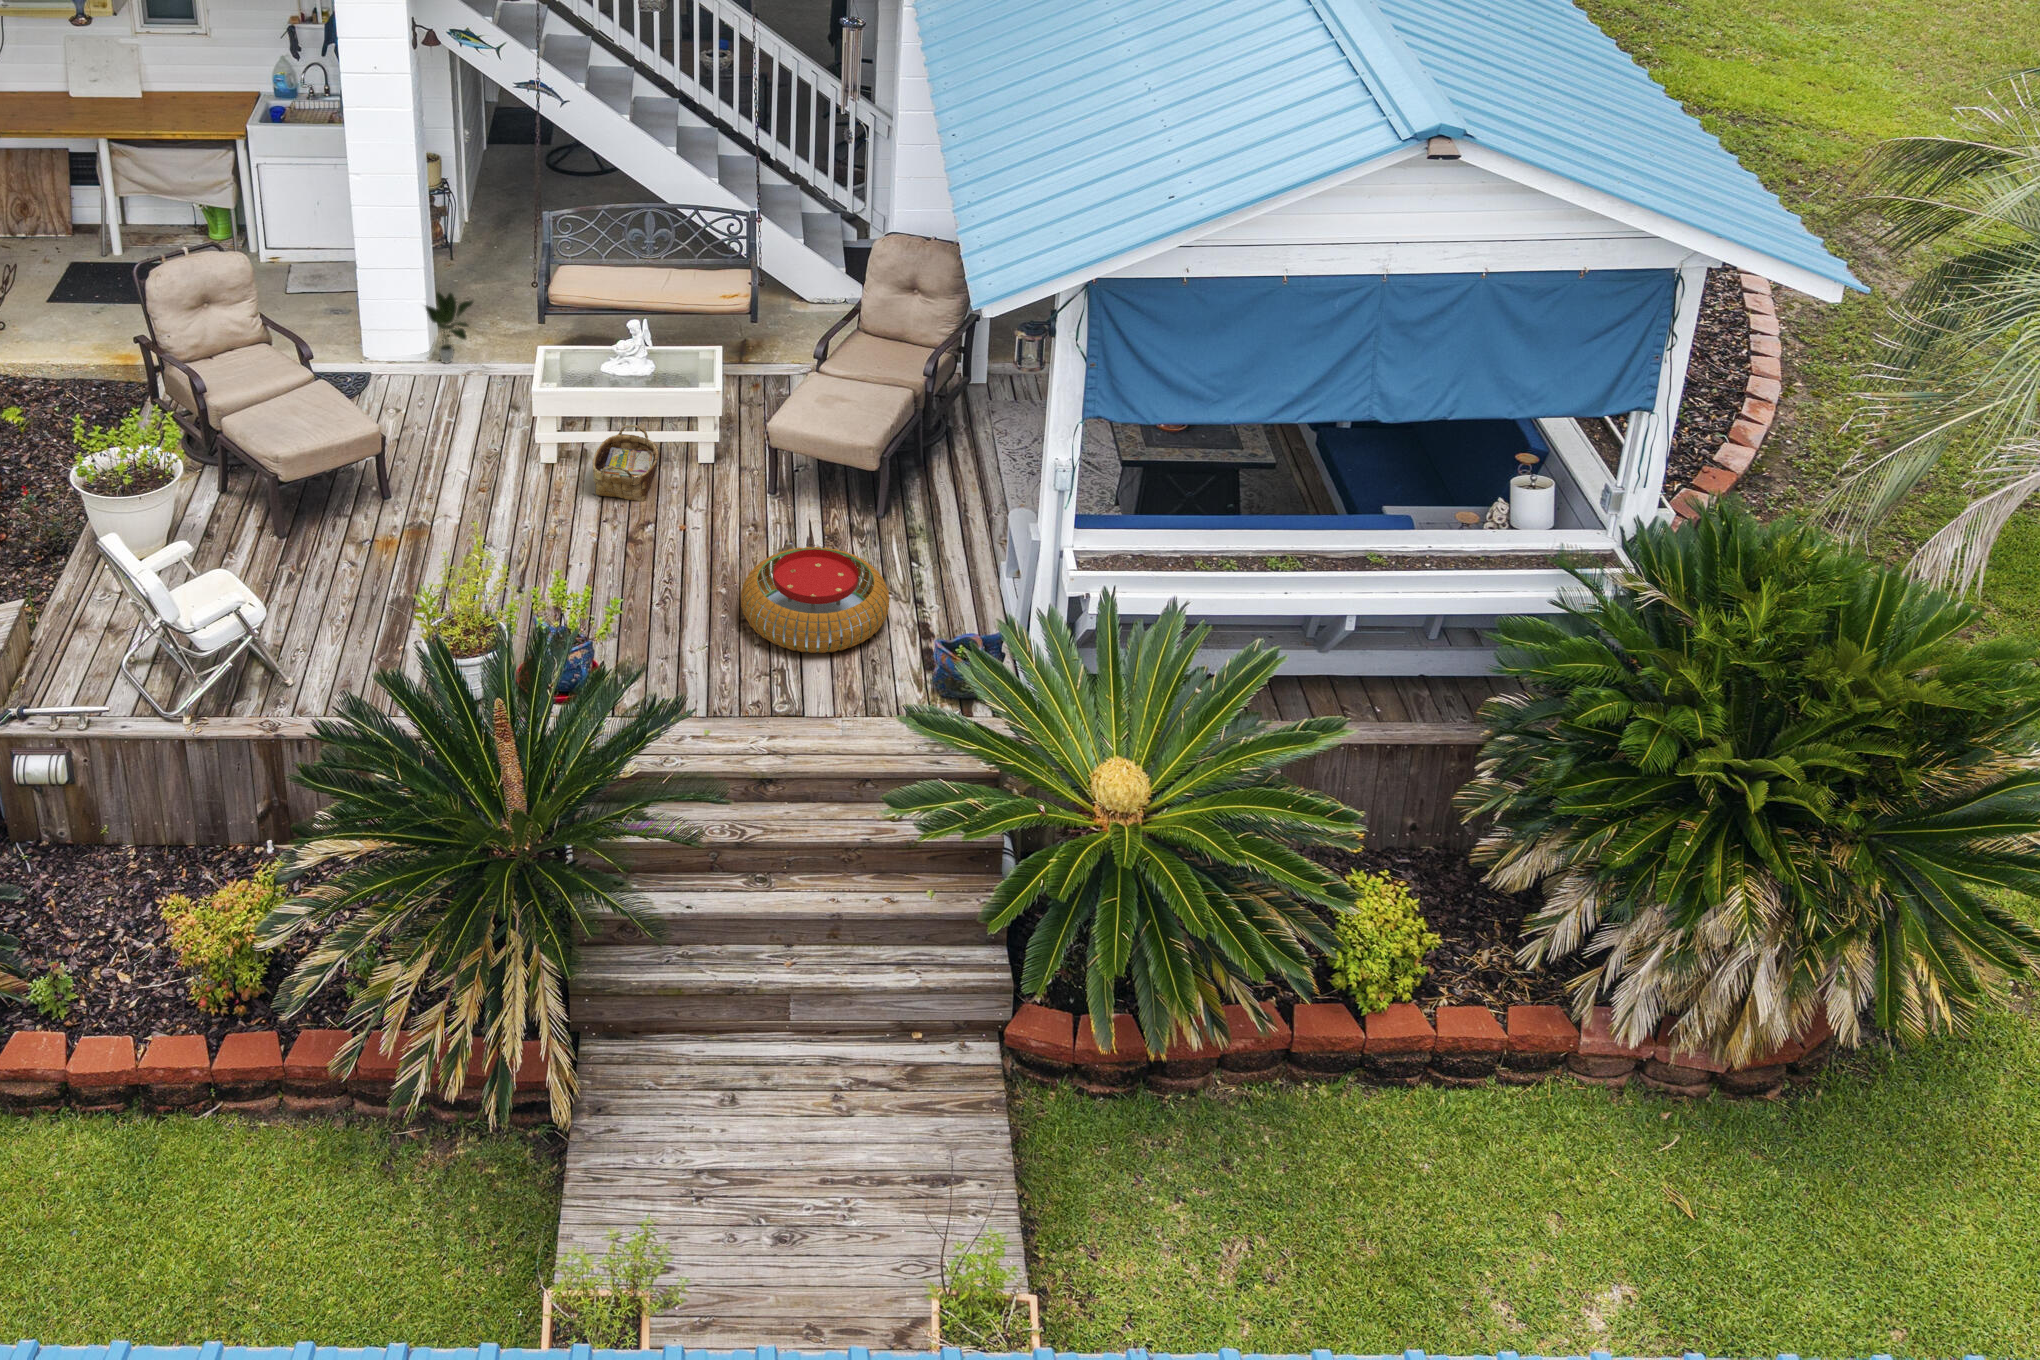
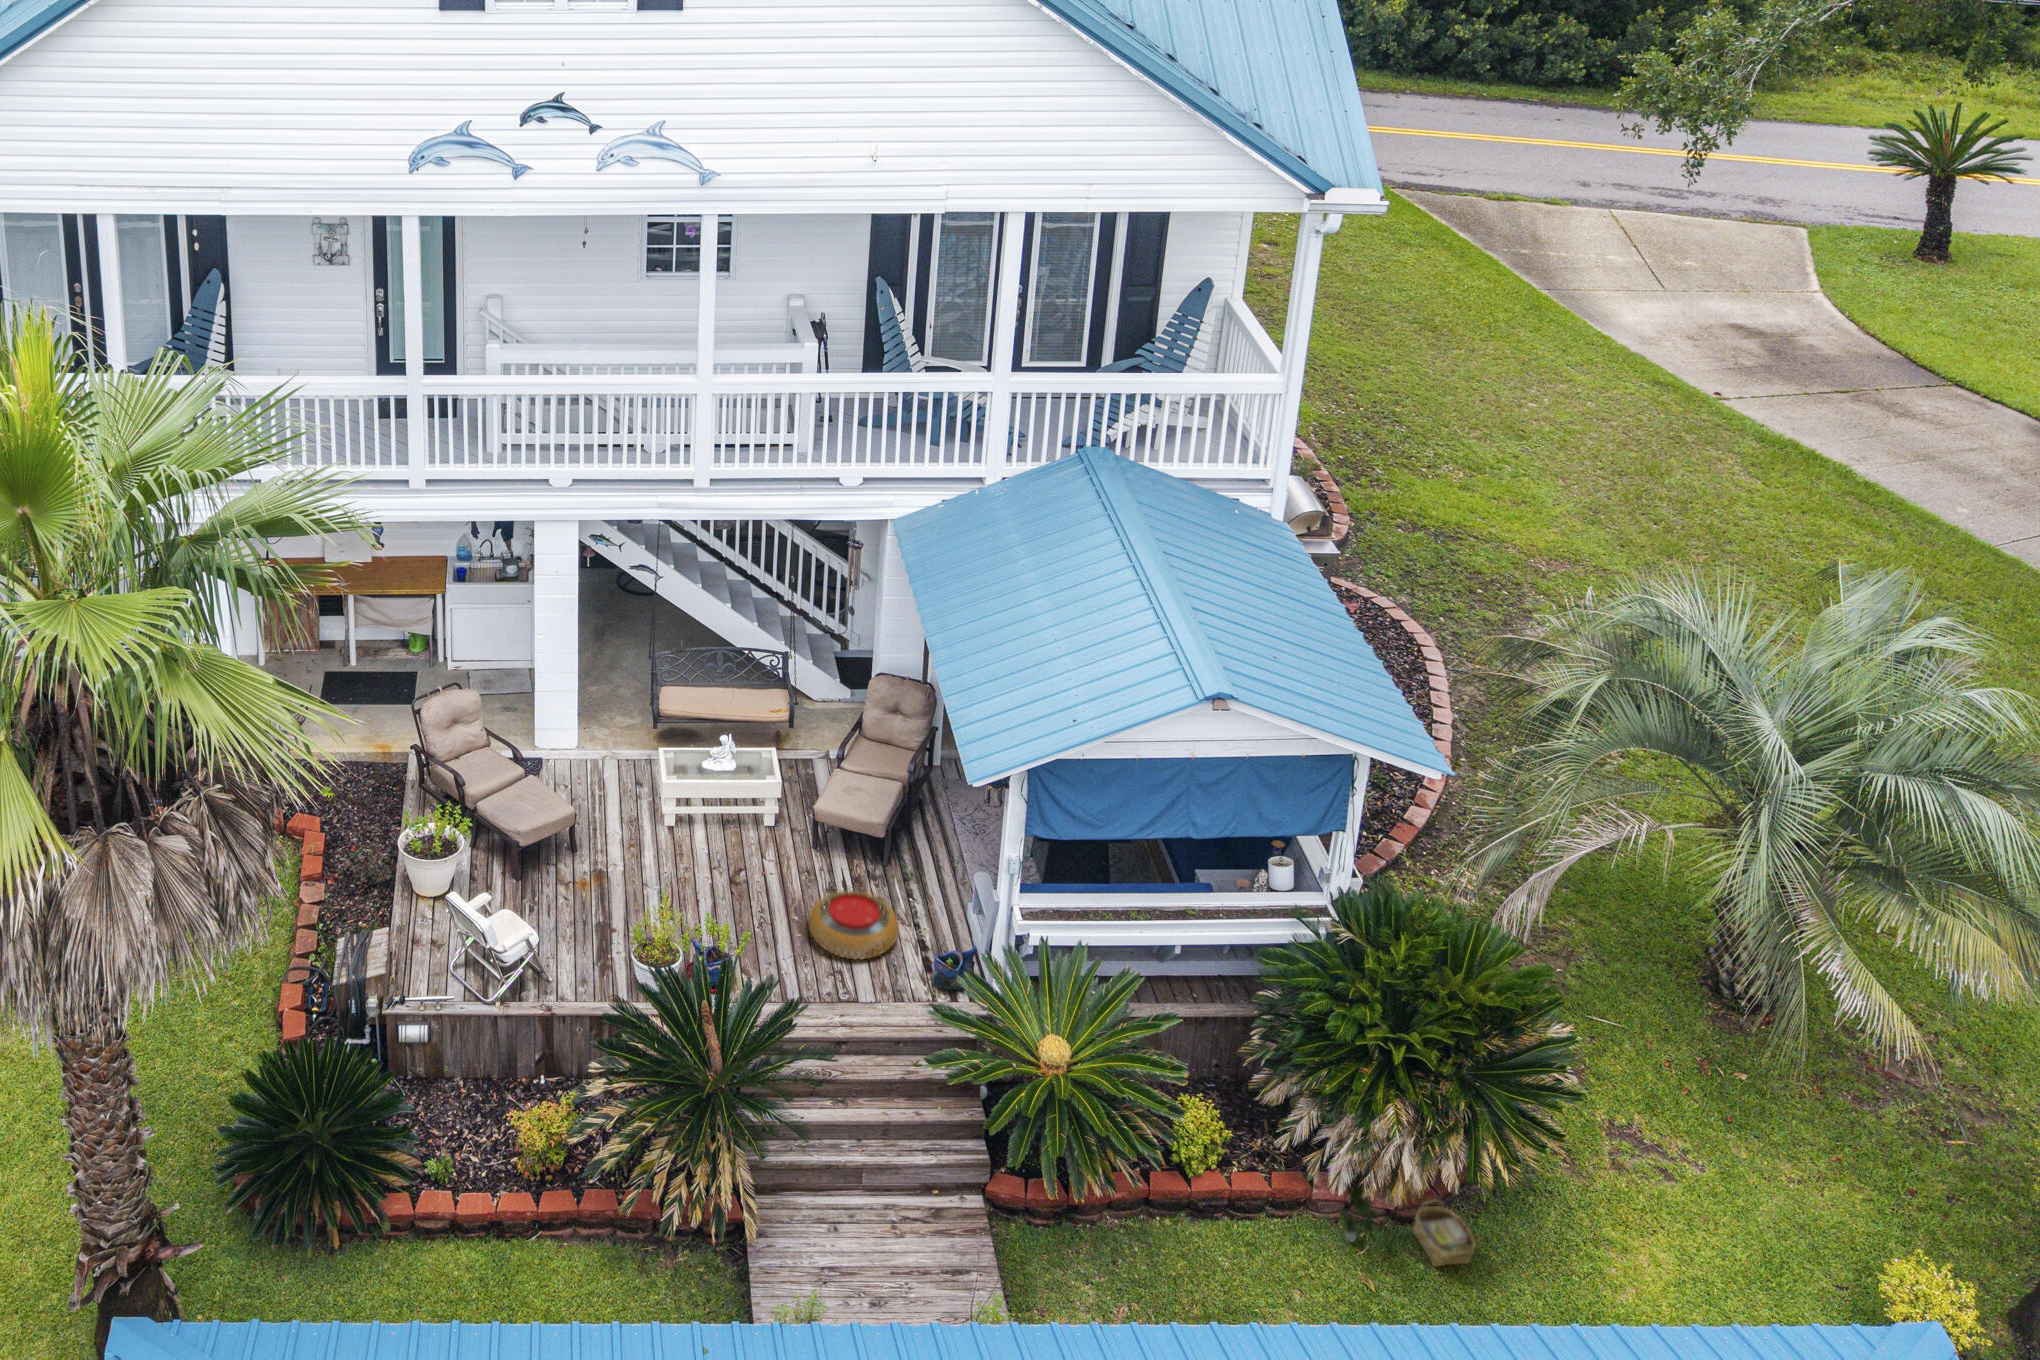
potted plant: present [426,292,473,363] -> present [1340,1184,1378,1242]
woven basket: present [592,425,659,501] -> present [1413,1201,1476,1267]

